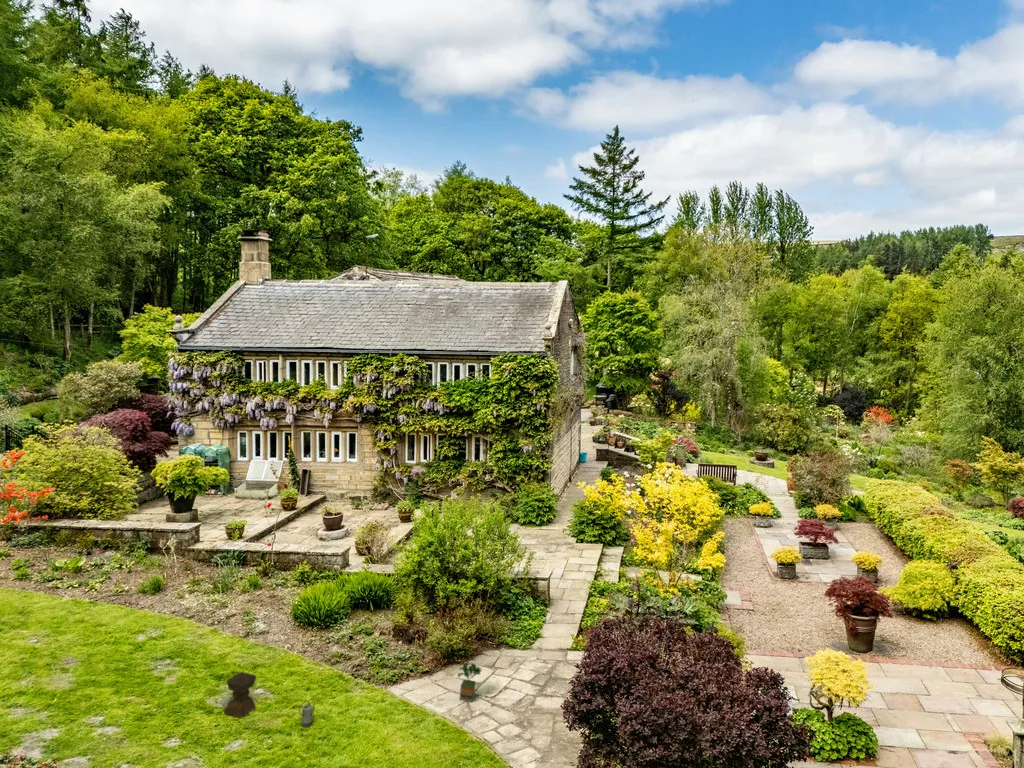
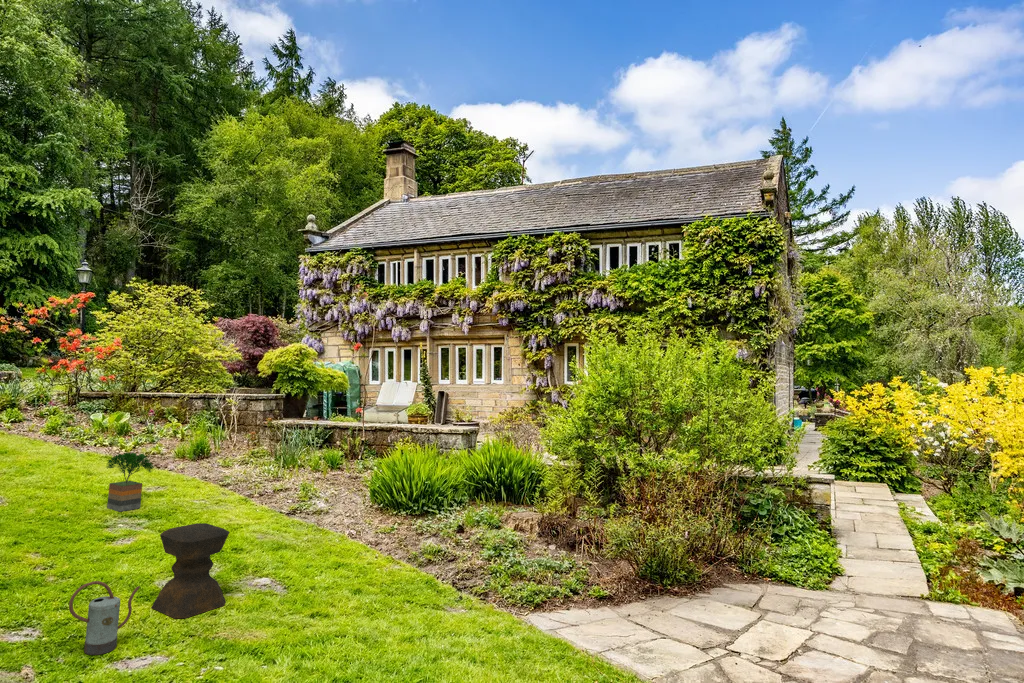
potted tree: present [458,663,481,702] -> present [107,453,154,512]
watering can: present [299,699,316,727] -> present [69,581,140,655]

